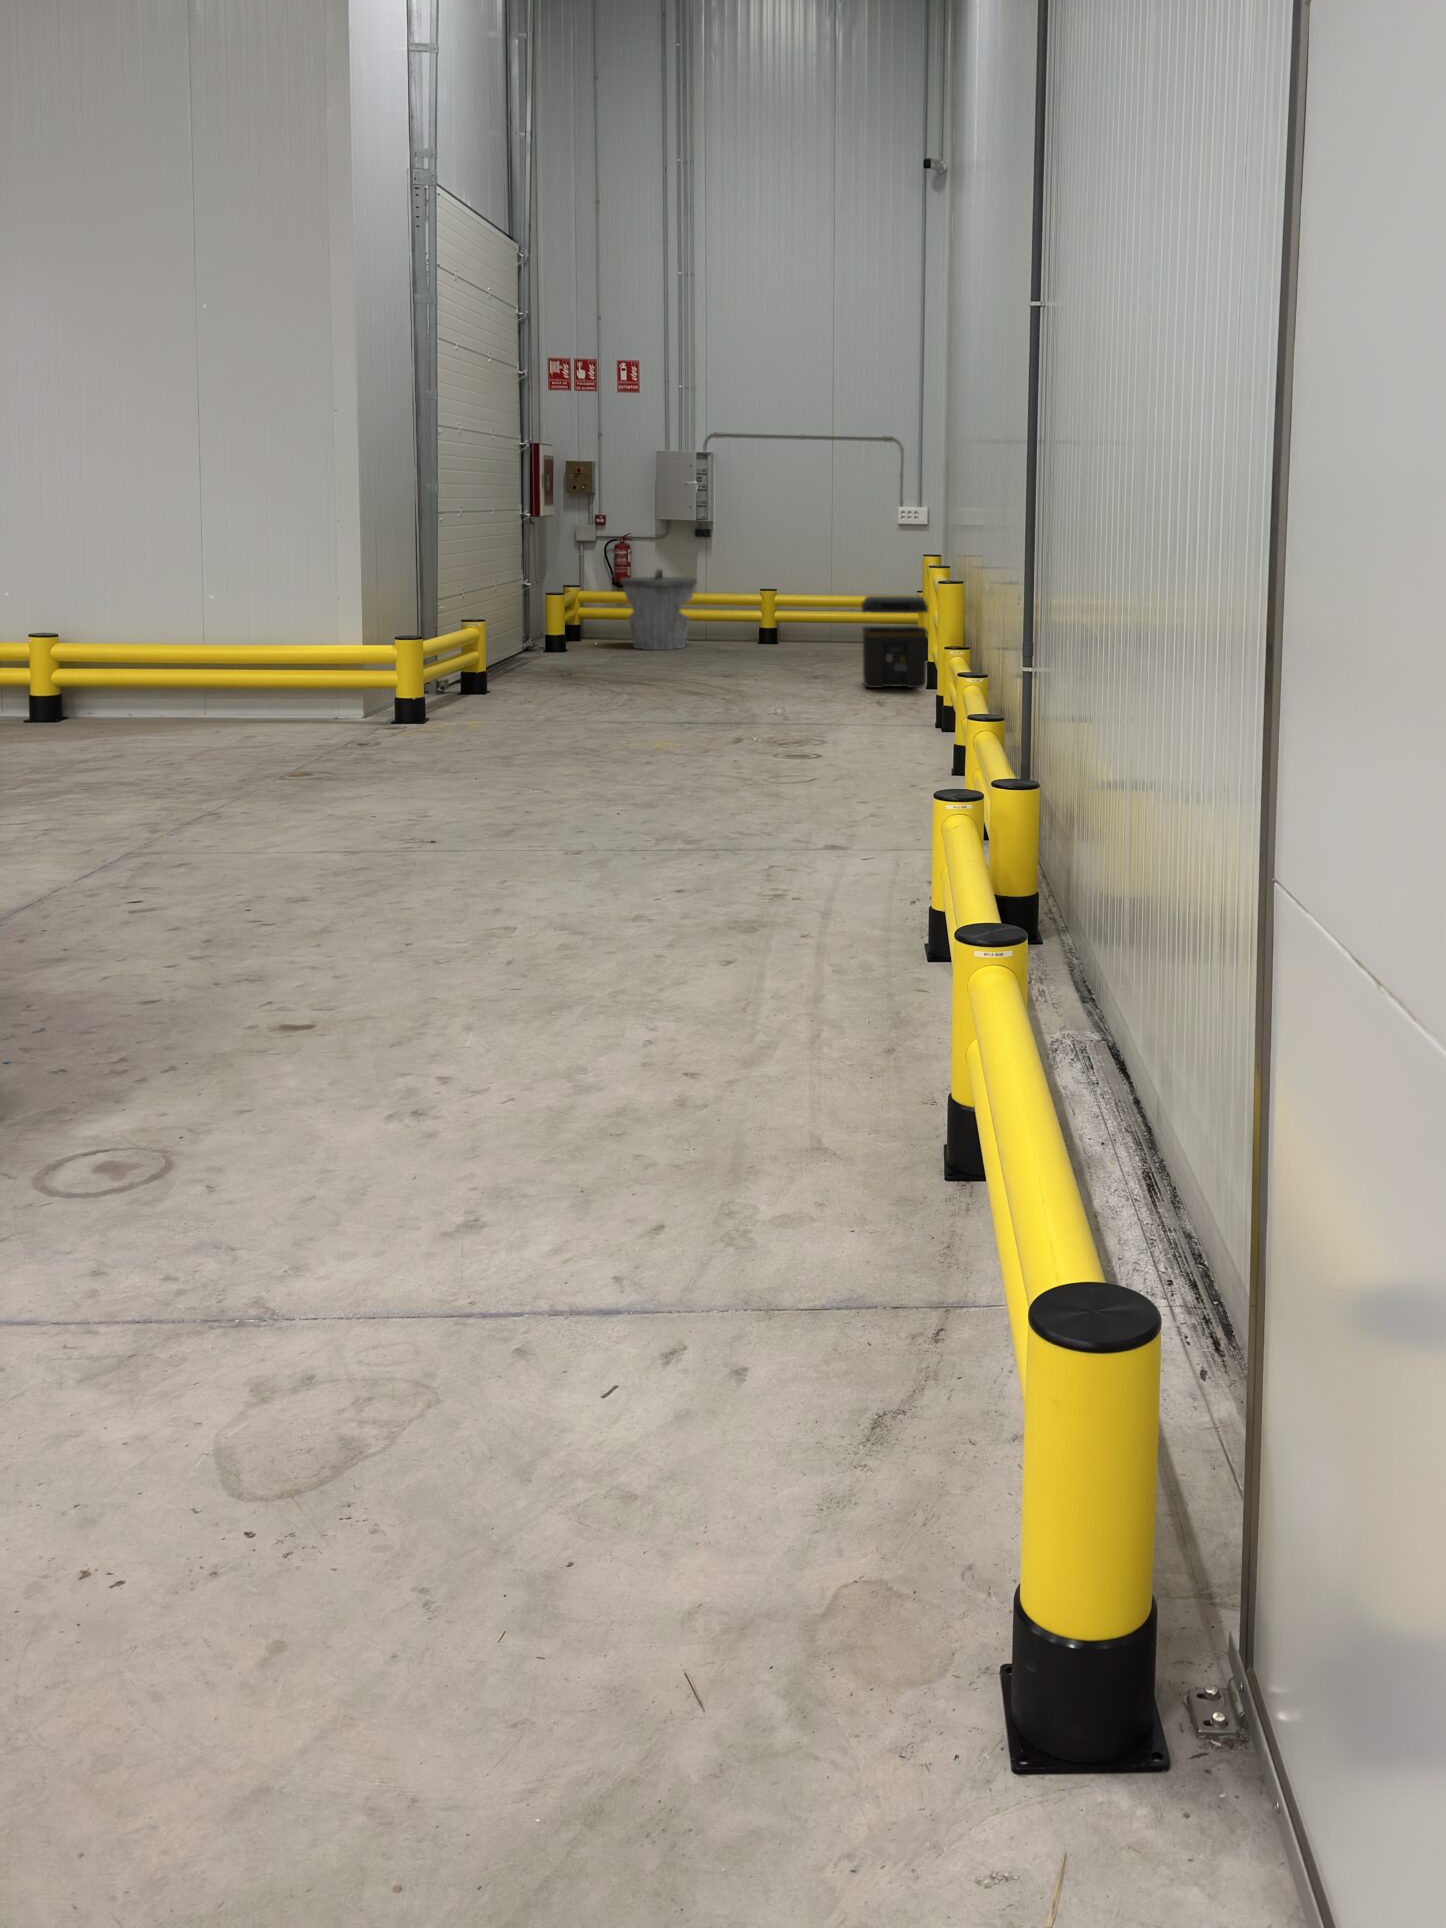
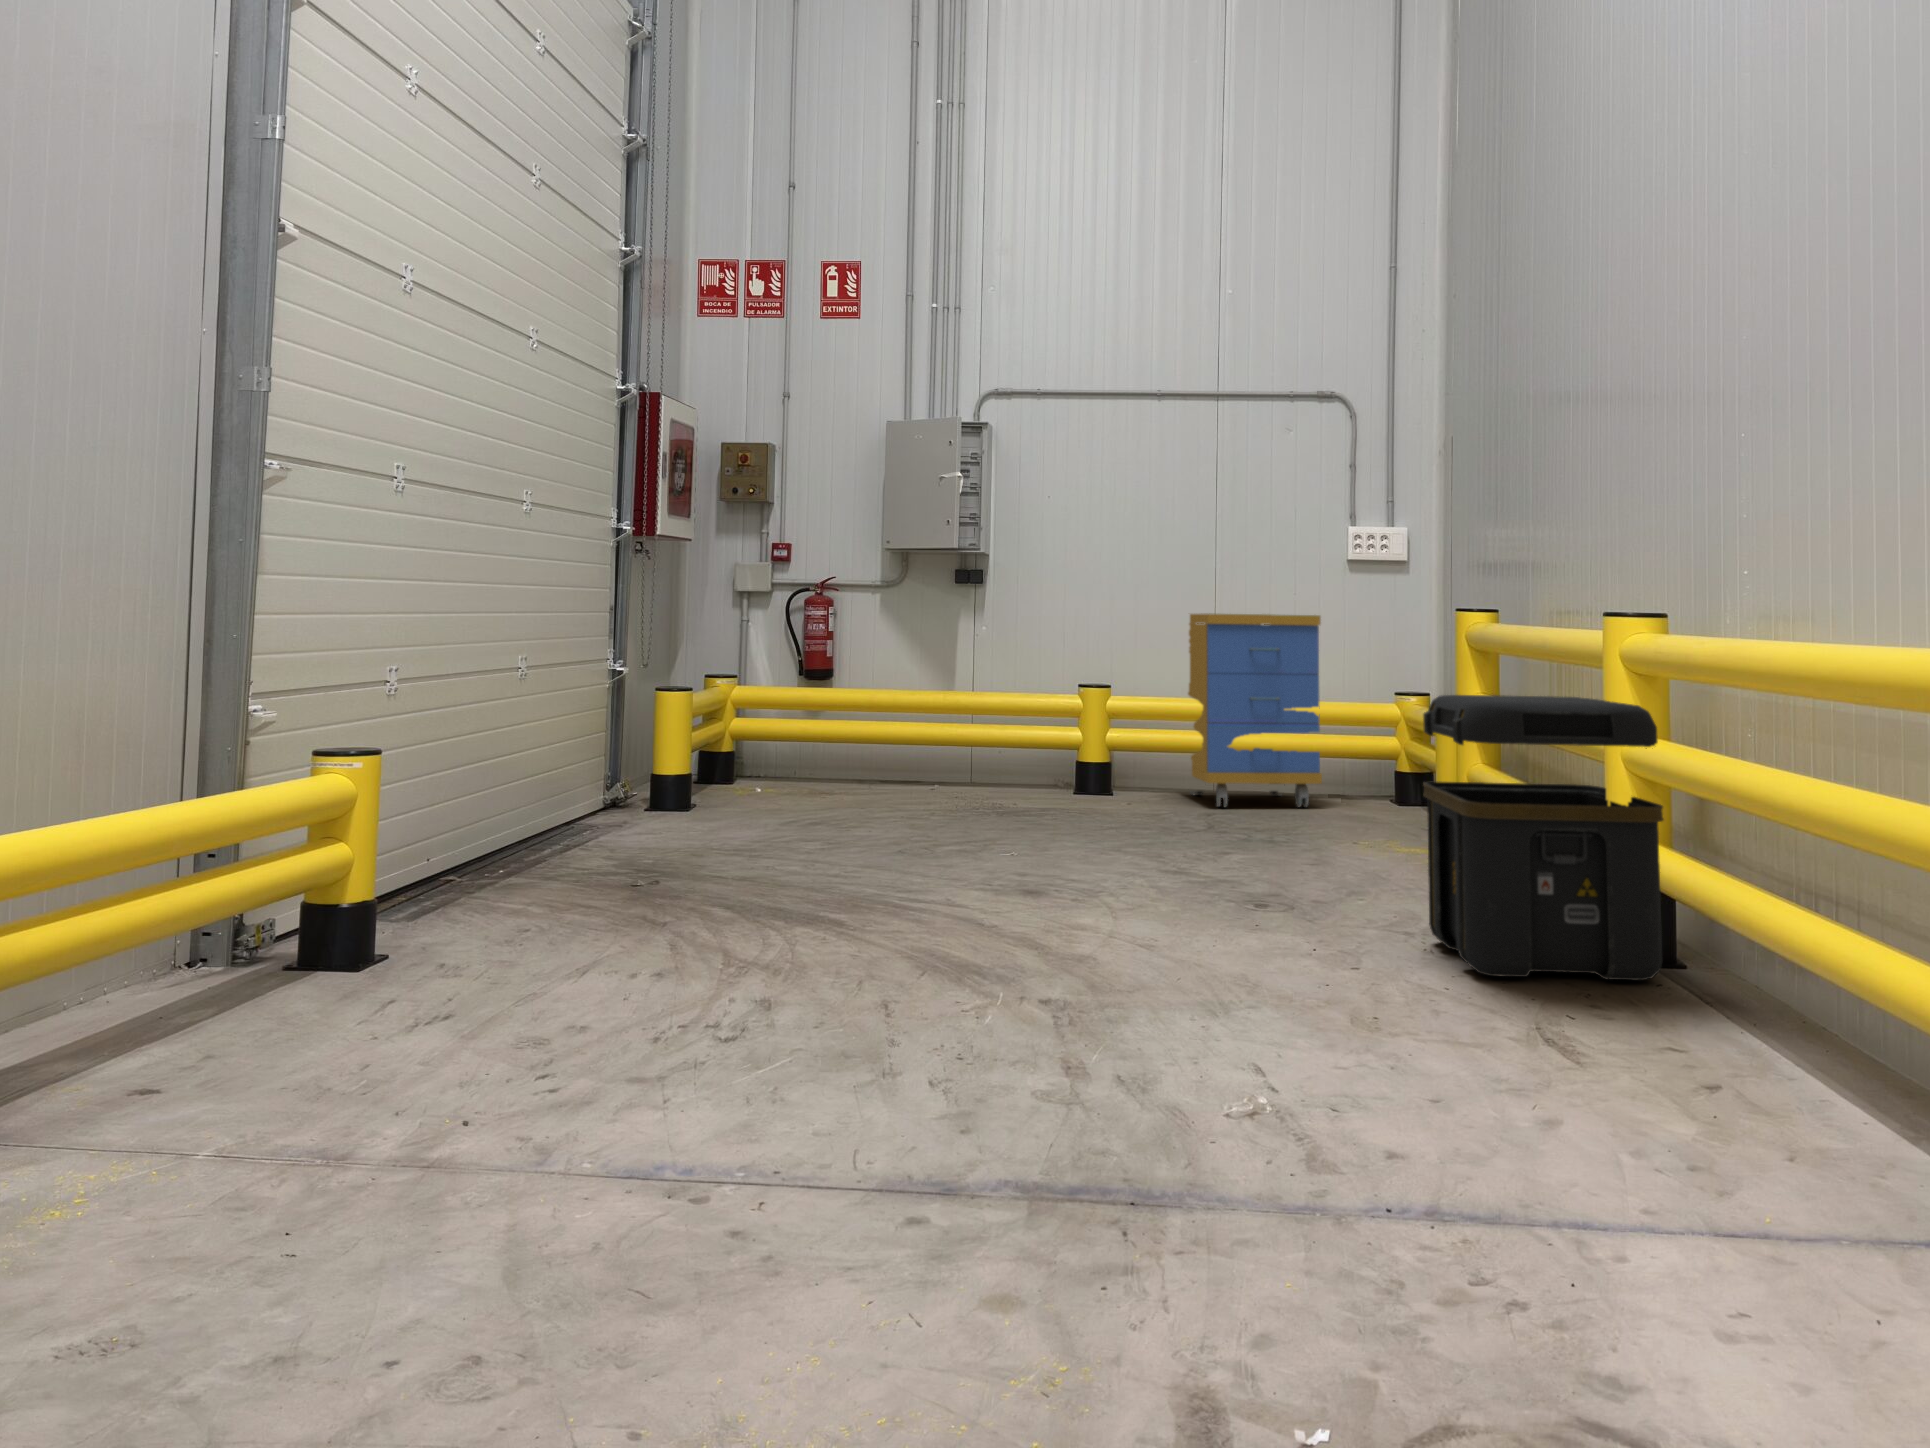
storage cabinet: none [815,550,881,648] -> present [1188,613,1322,807]
trash can: present [621,569,697,650] -> none [811,645,956,805]

